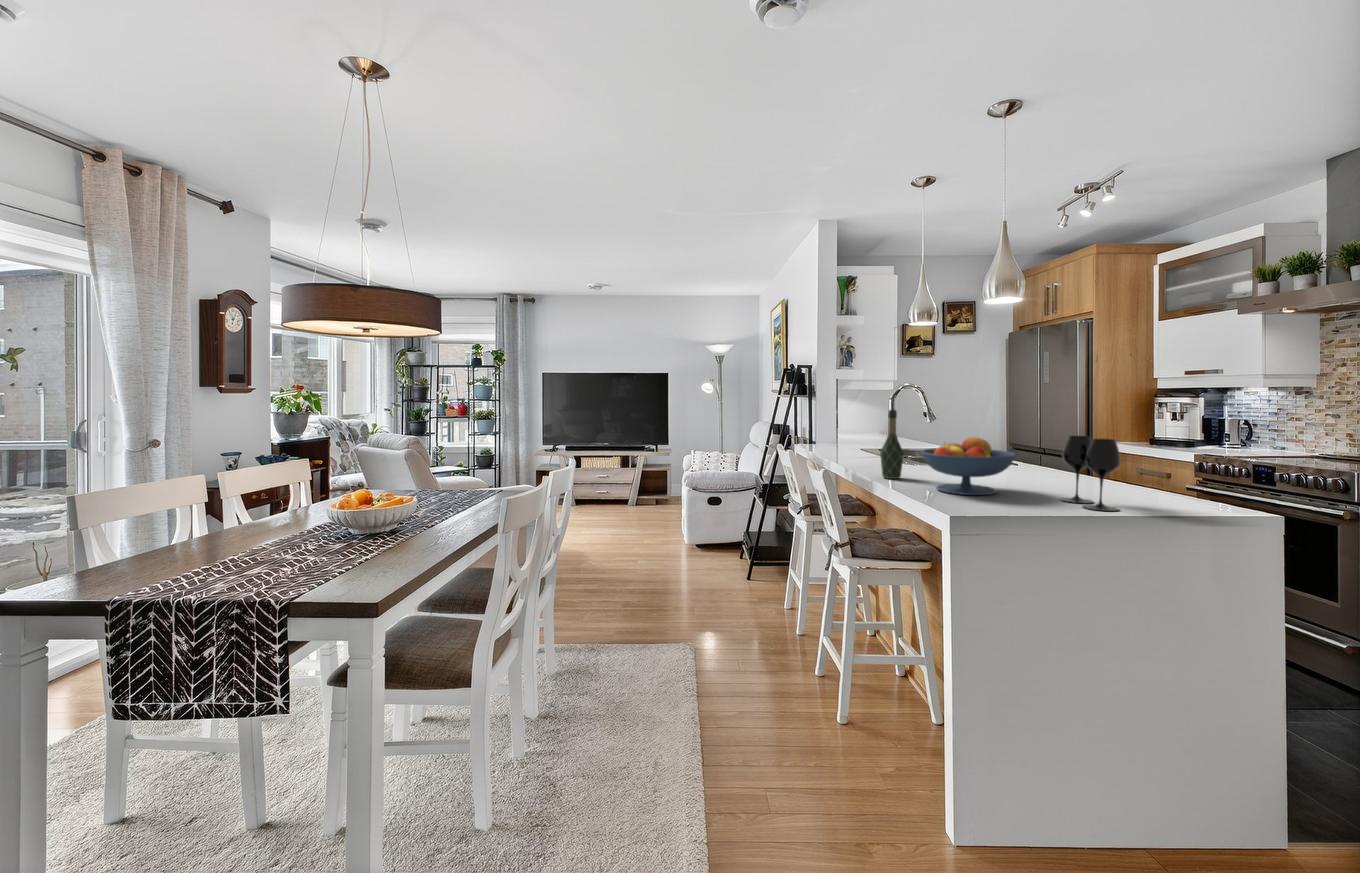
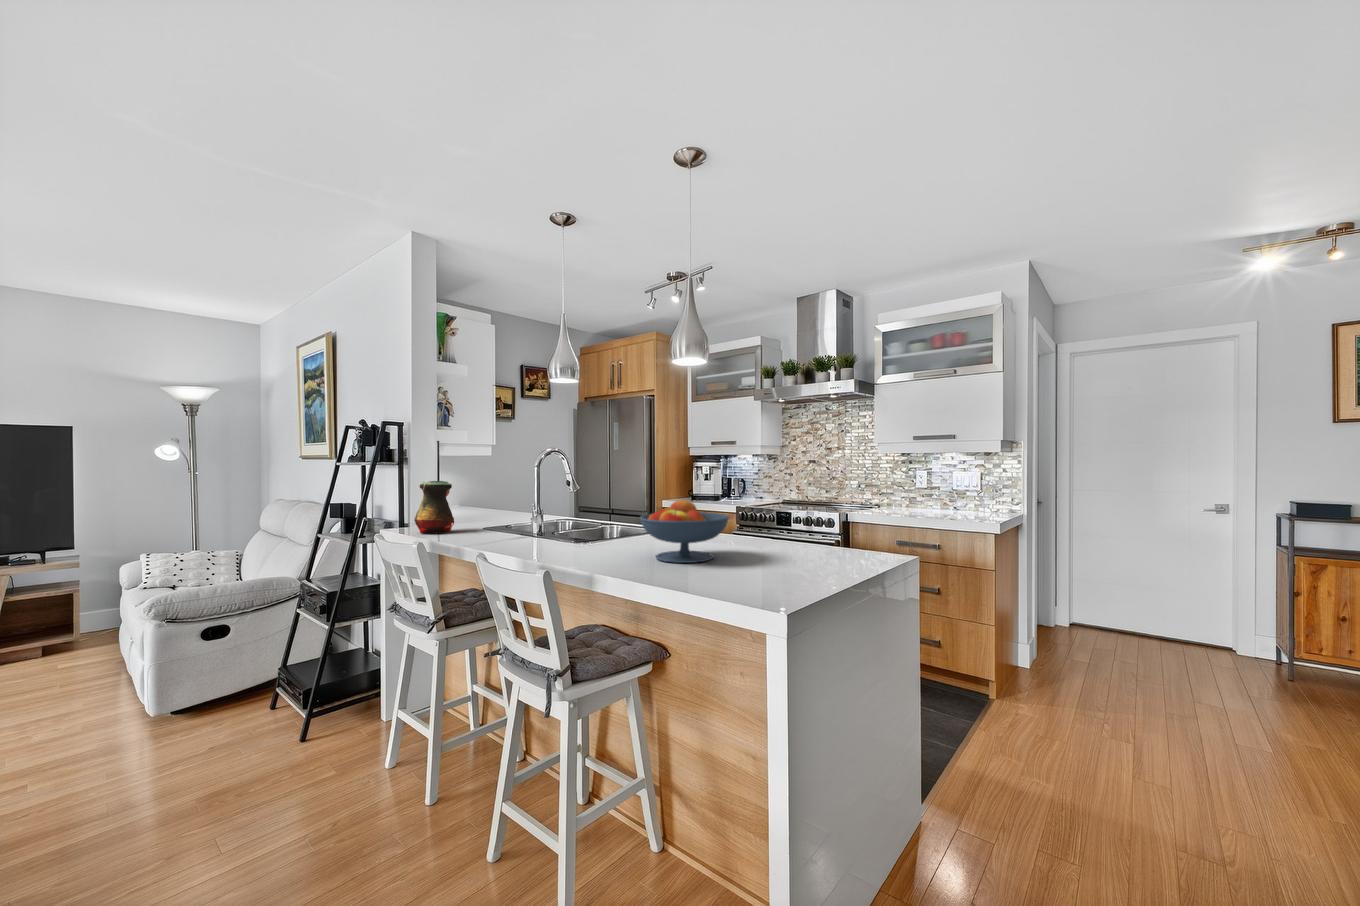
wine bottle: present [880,410,904,479] -> none [576,473,602,555]
vase: none [804,413,833,452] -> present [414,481,454,533]
wine glass: present [1060,436,1121,511] -> none [764,493,819,561]

